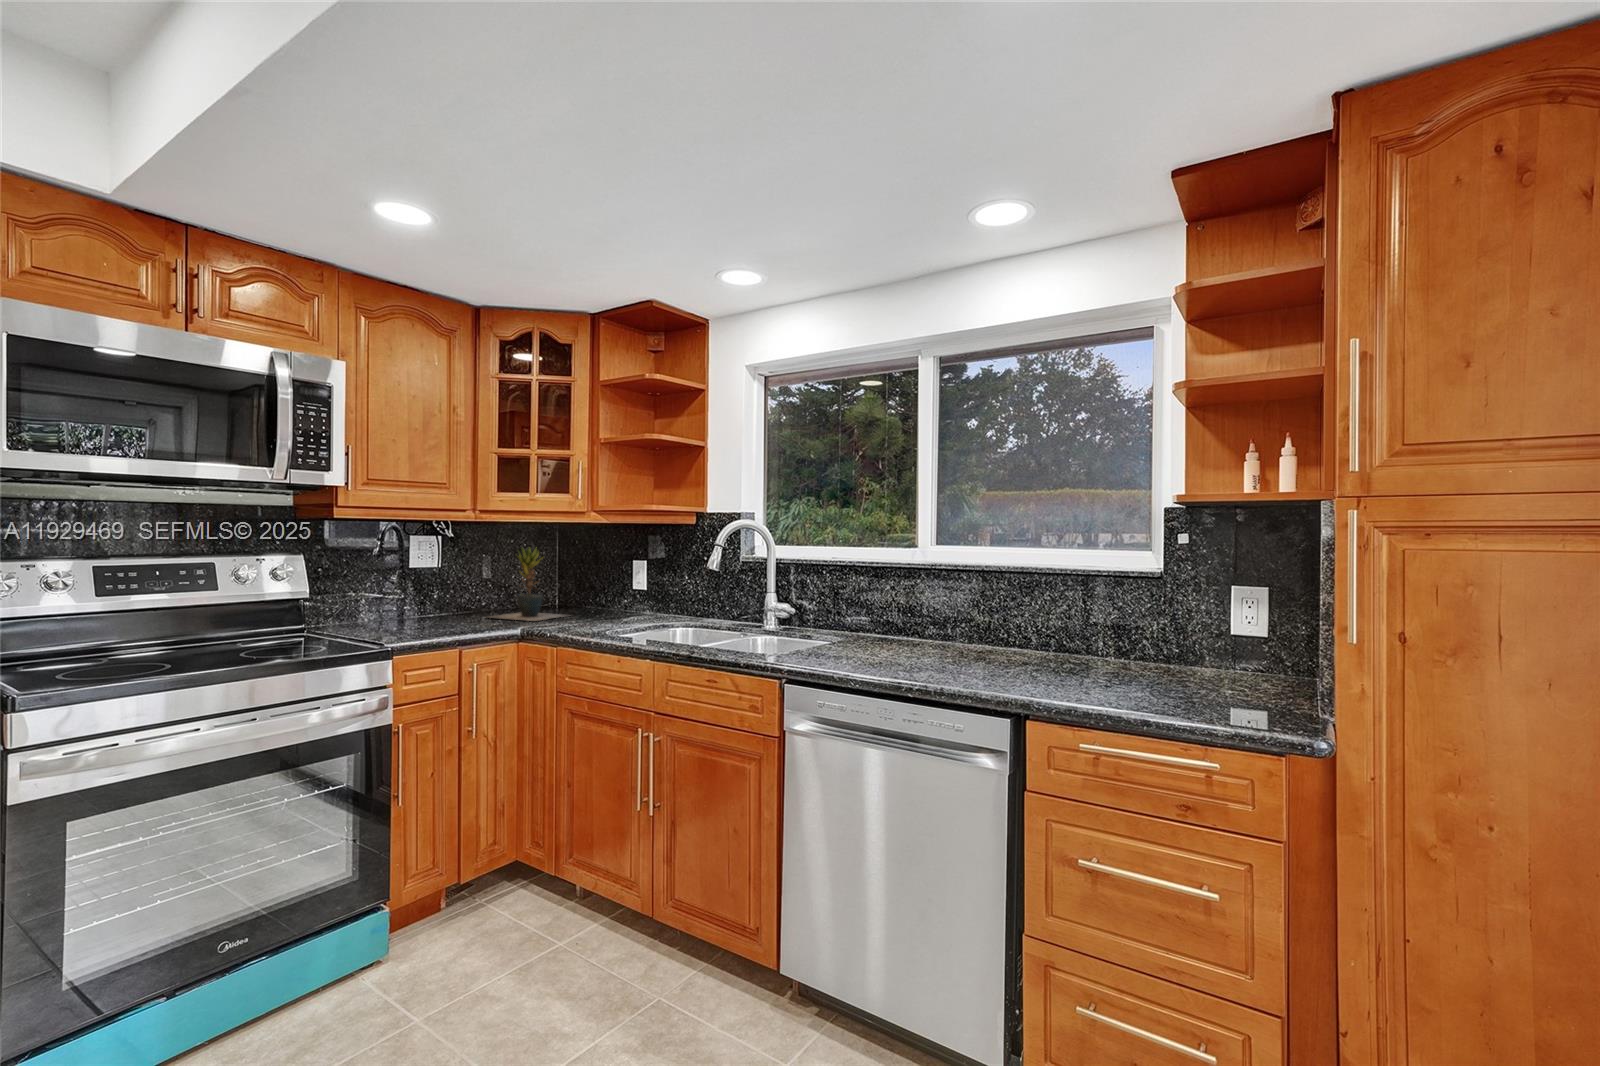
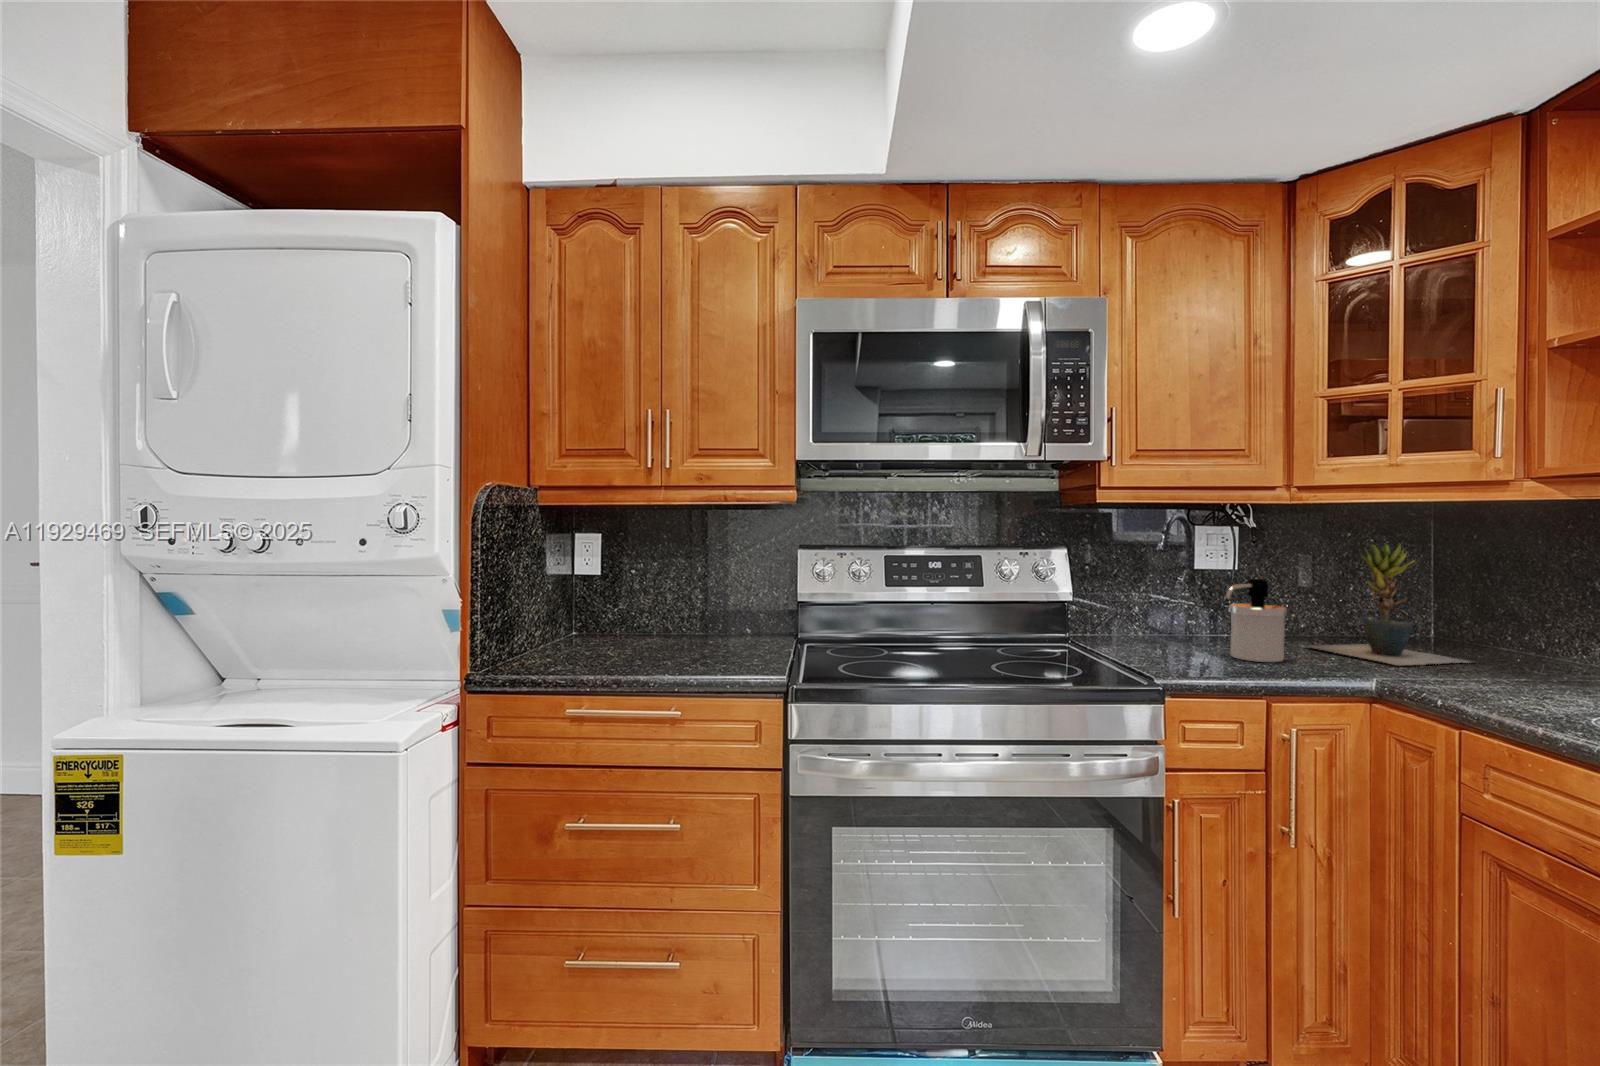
soap dispenser: none [432,572,472,629] -> present [1225,579,1287,662]

